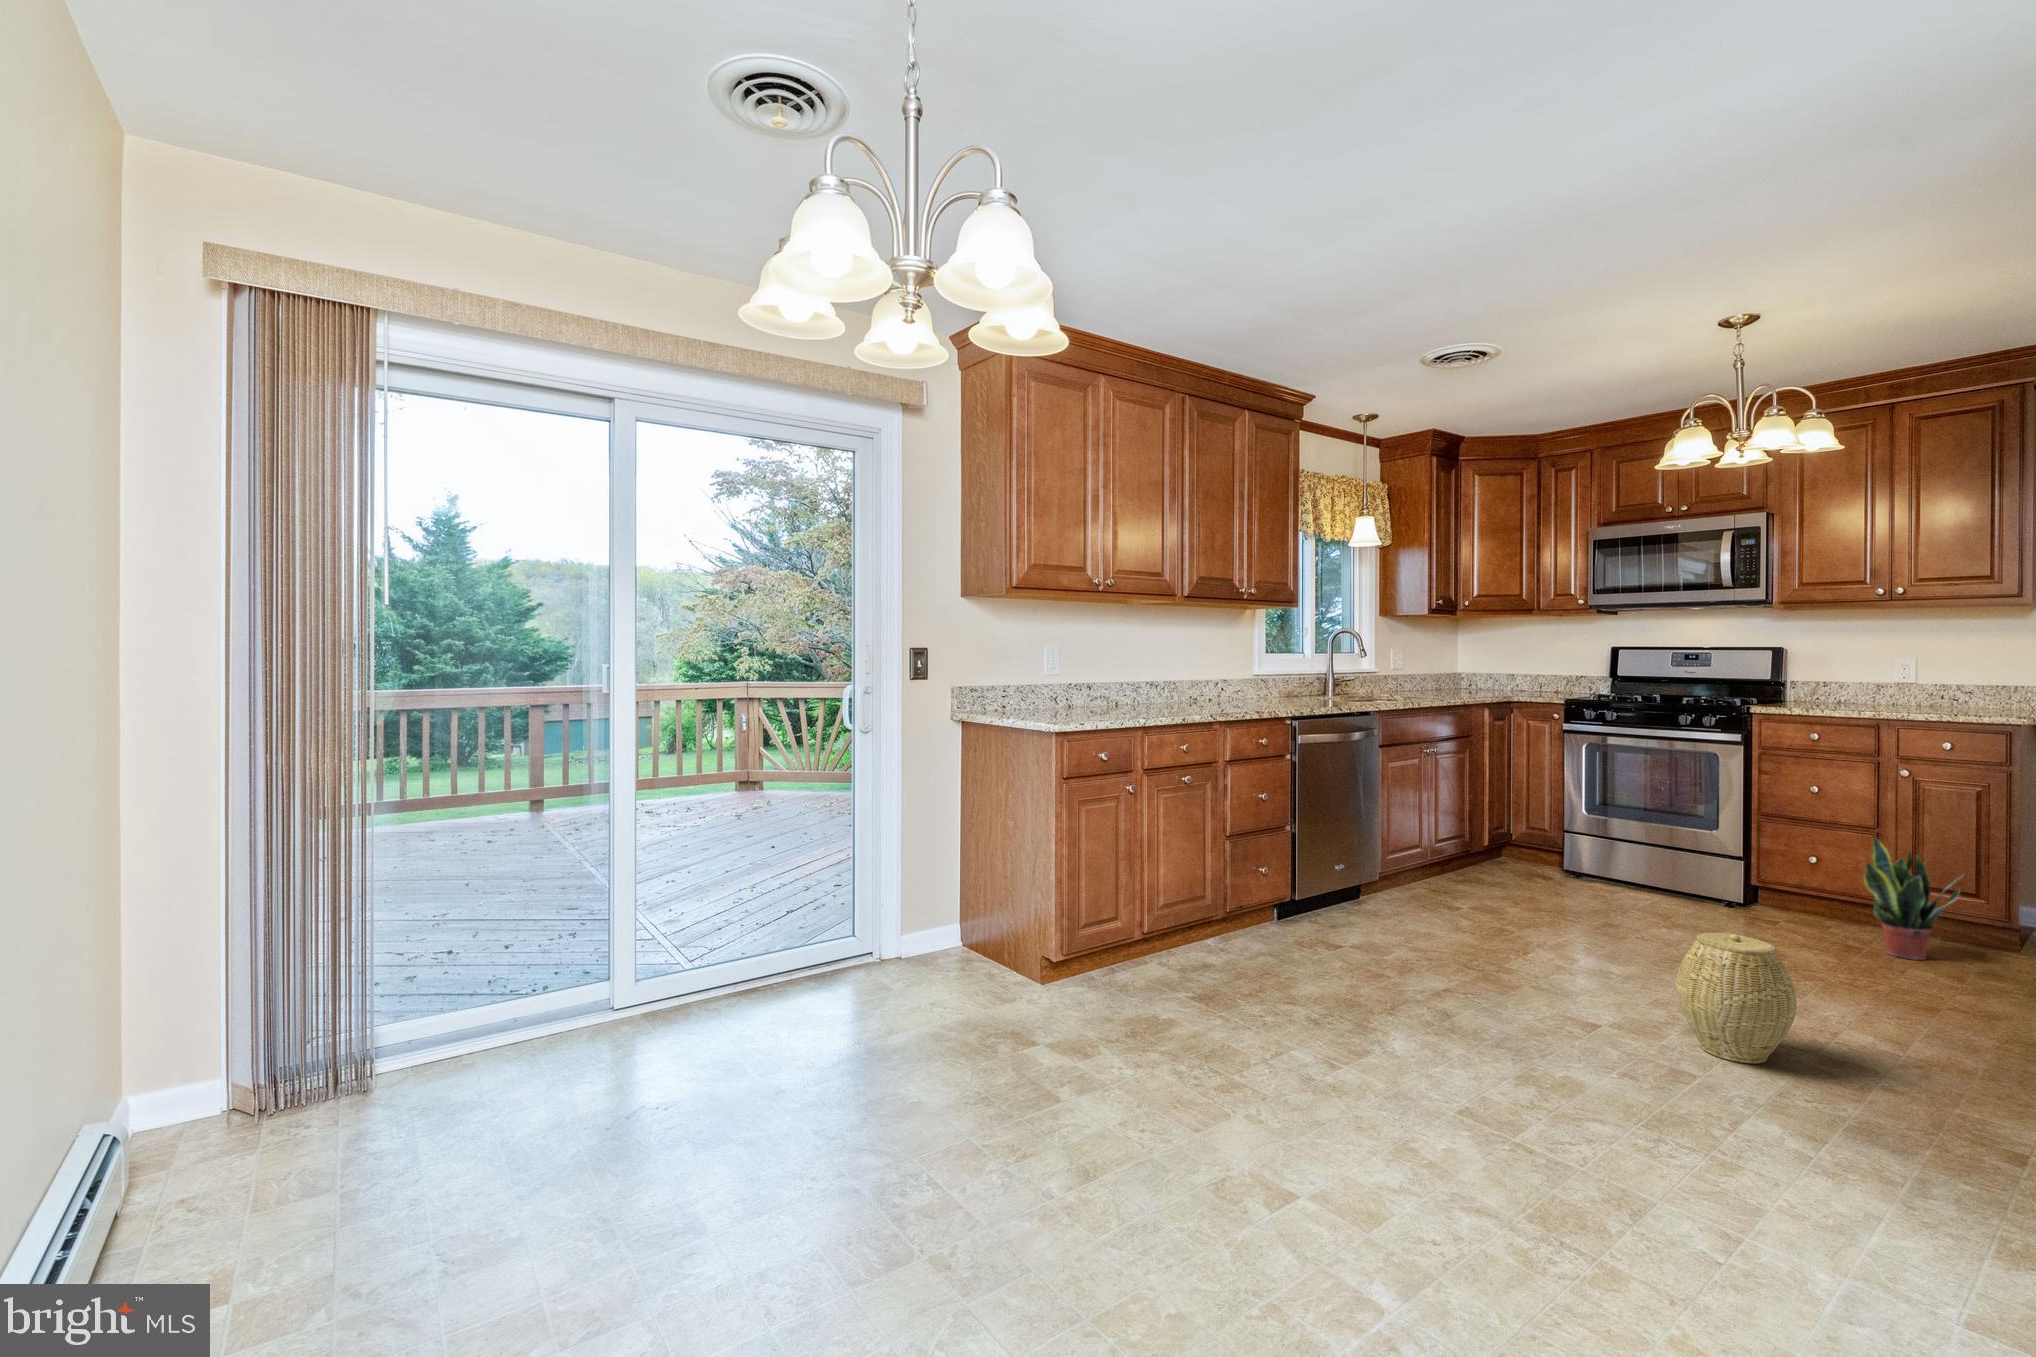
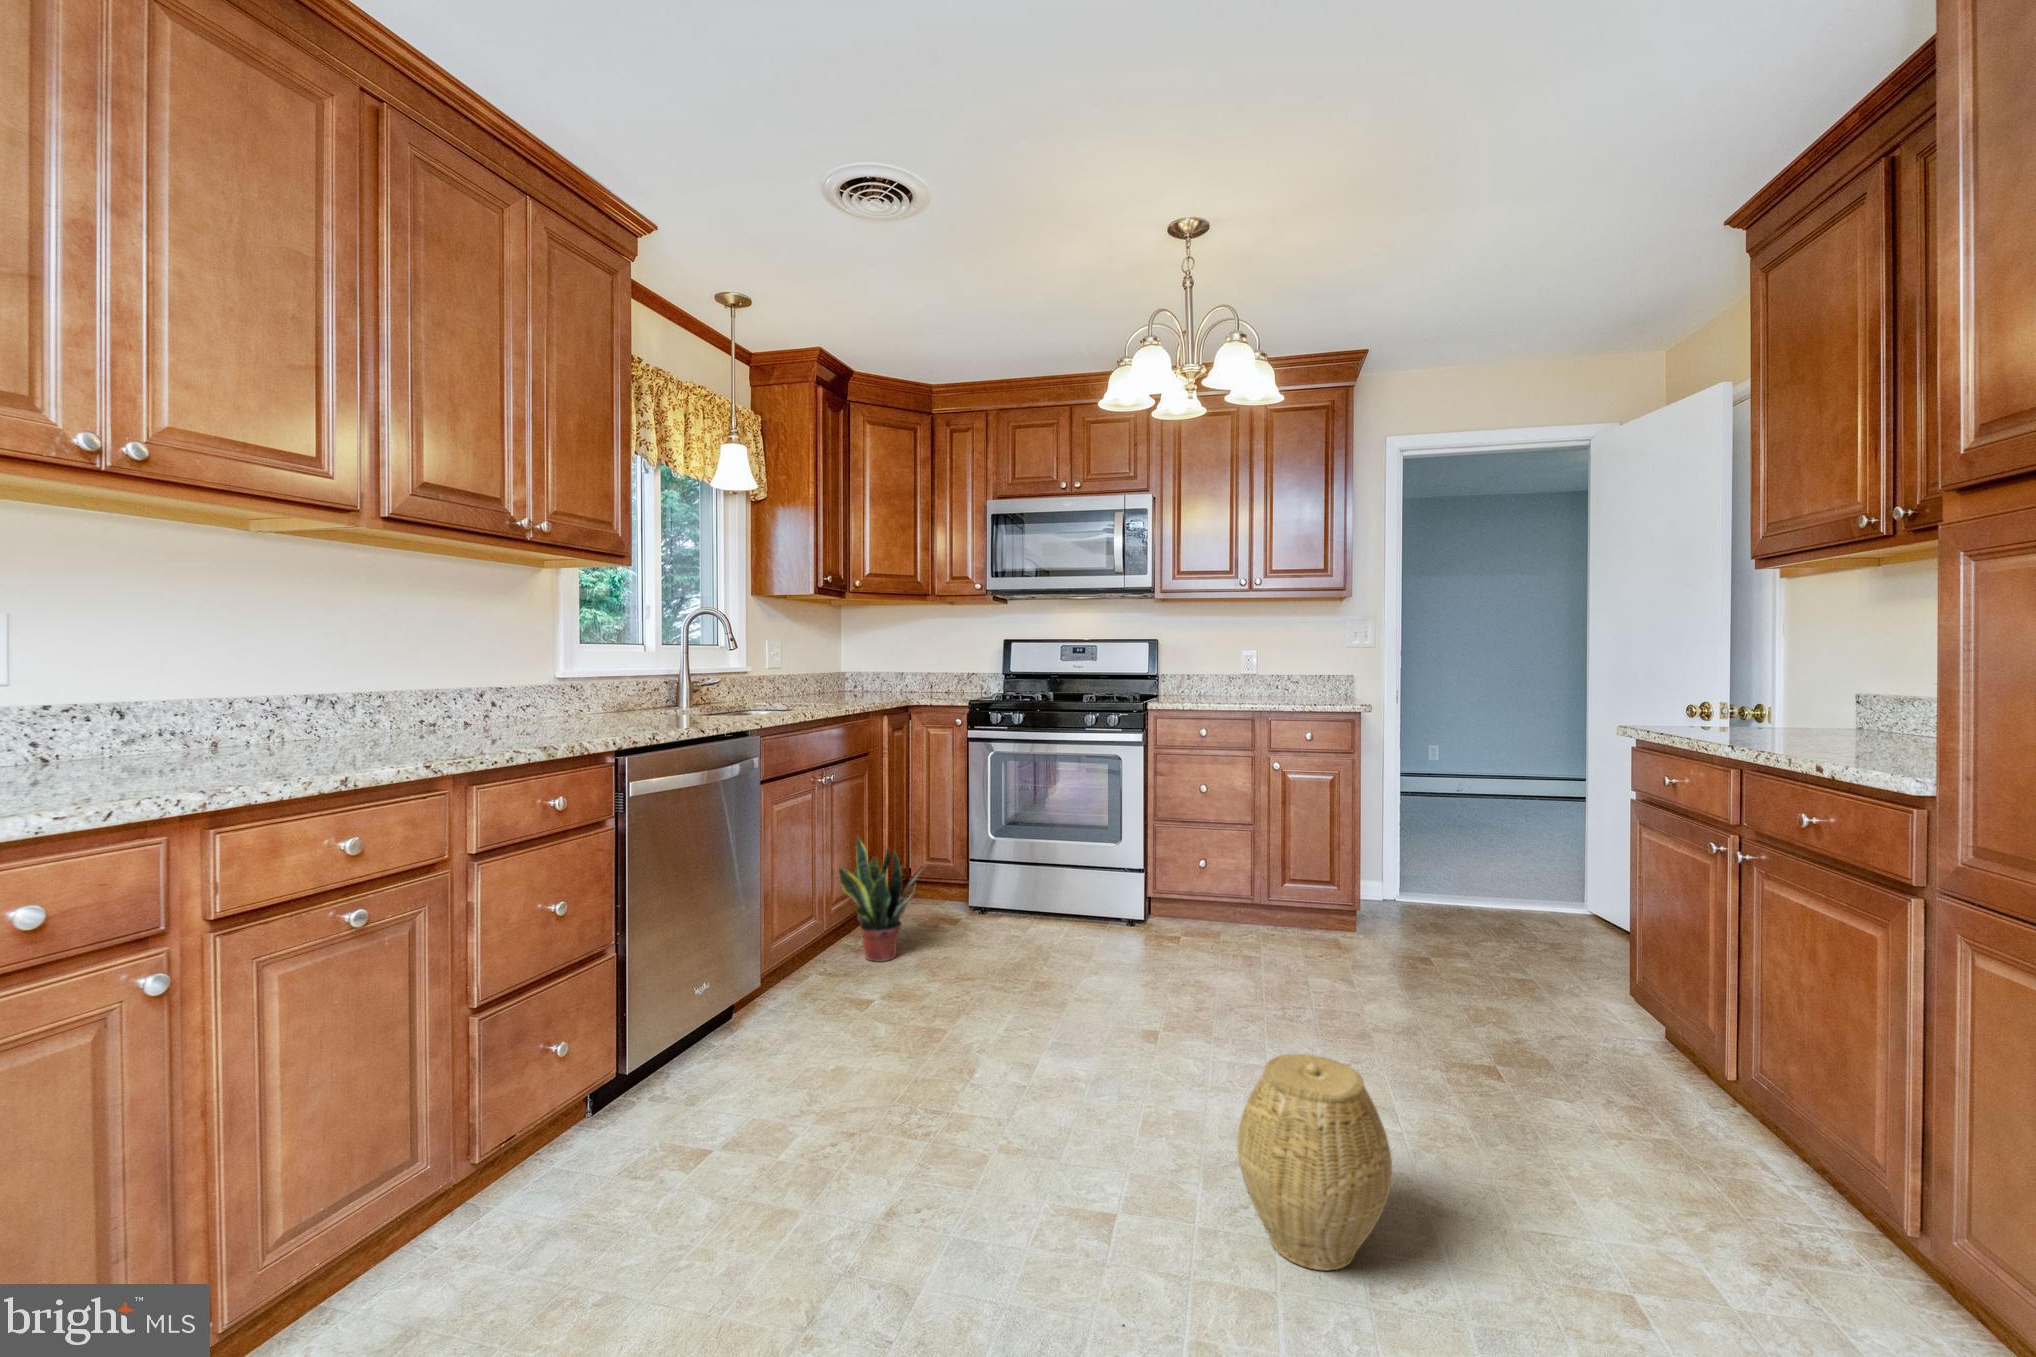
potted plant: present [1864,838,1960,960] -> present [839,837,919,962]

